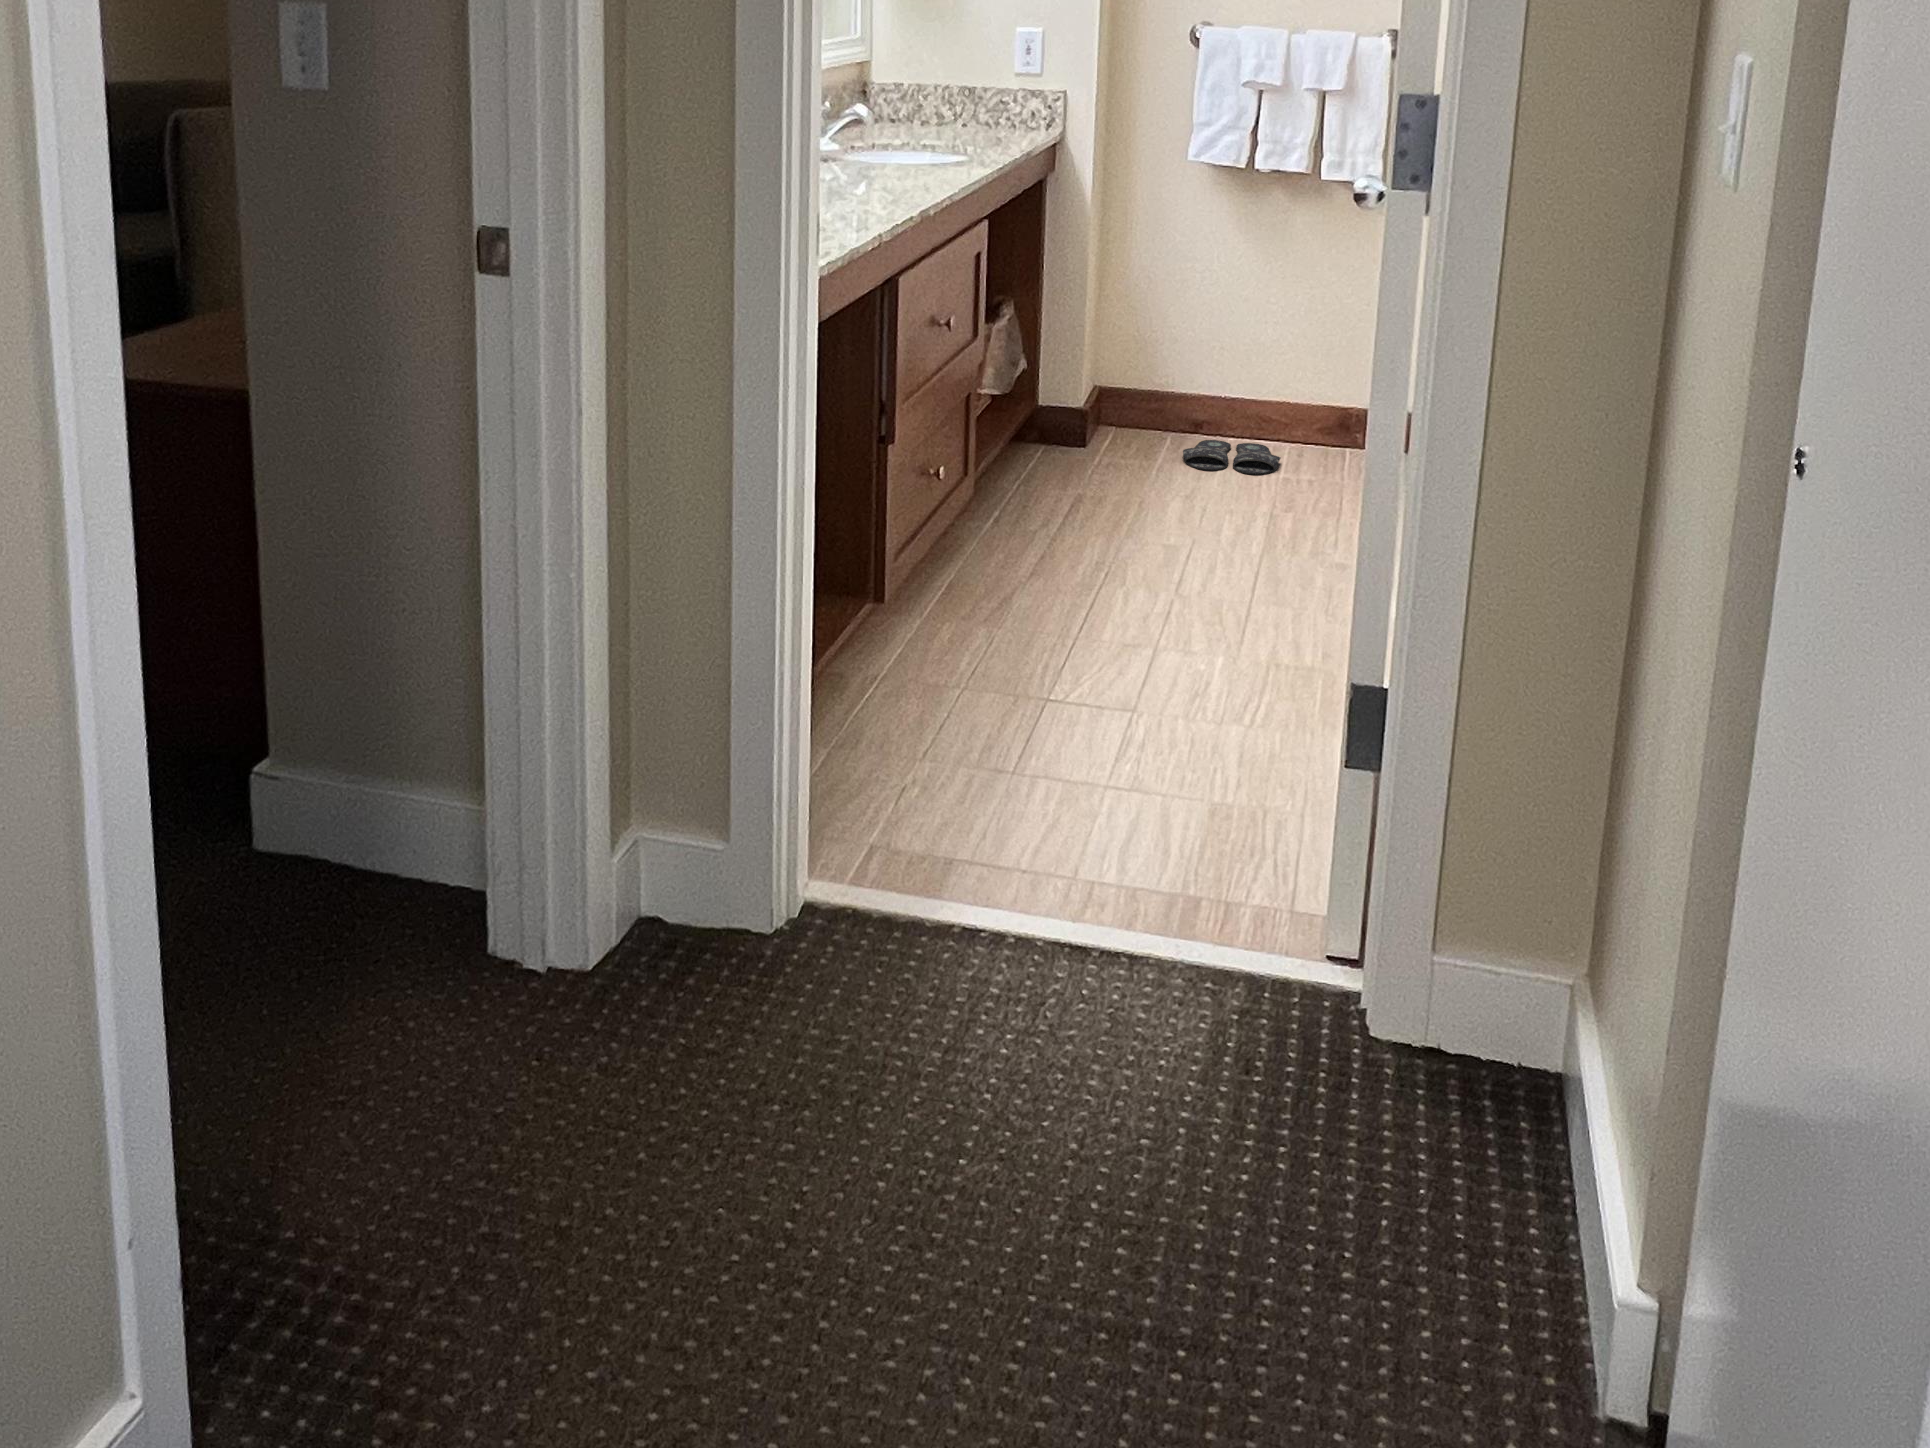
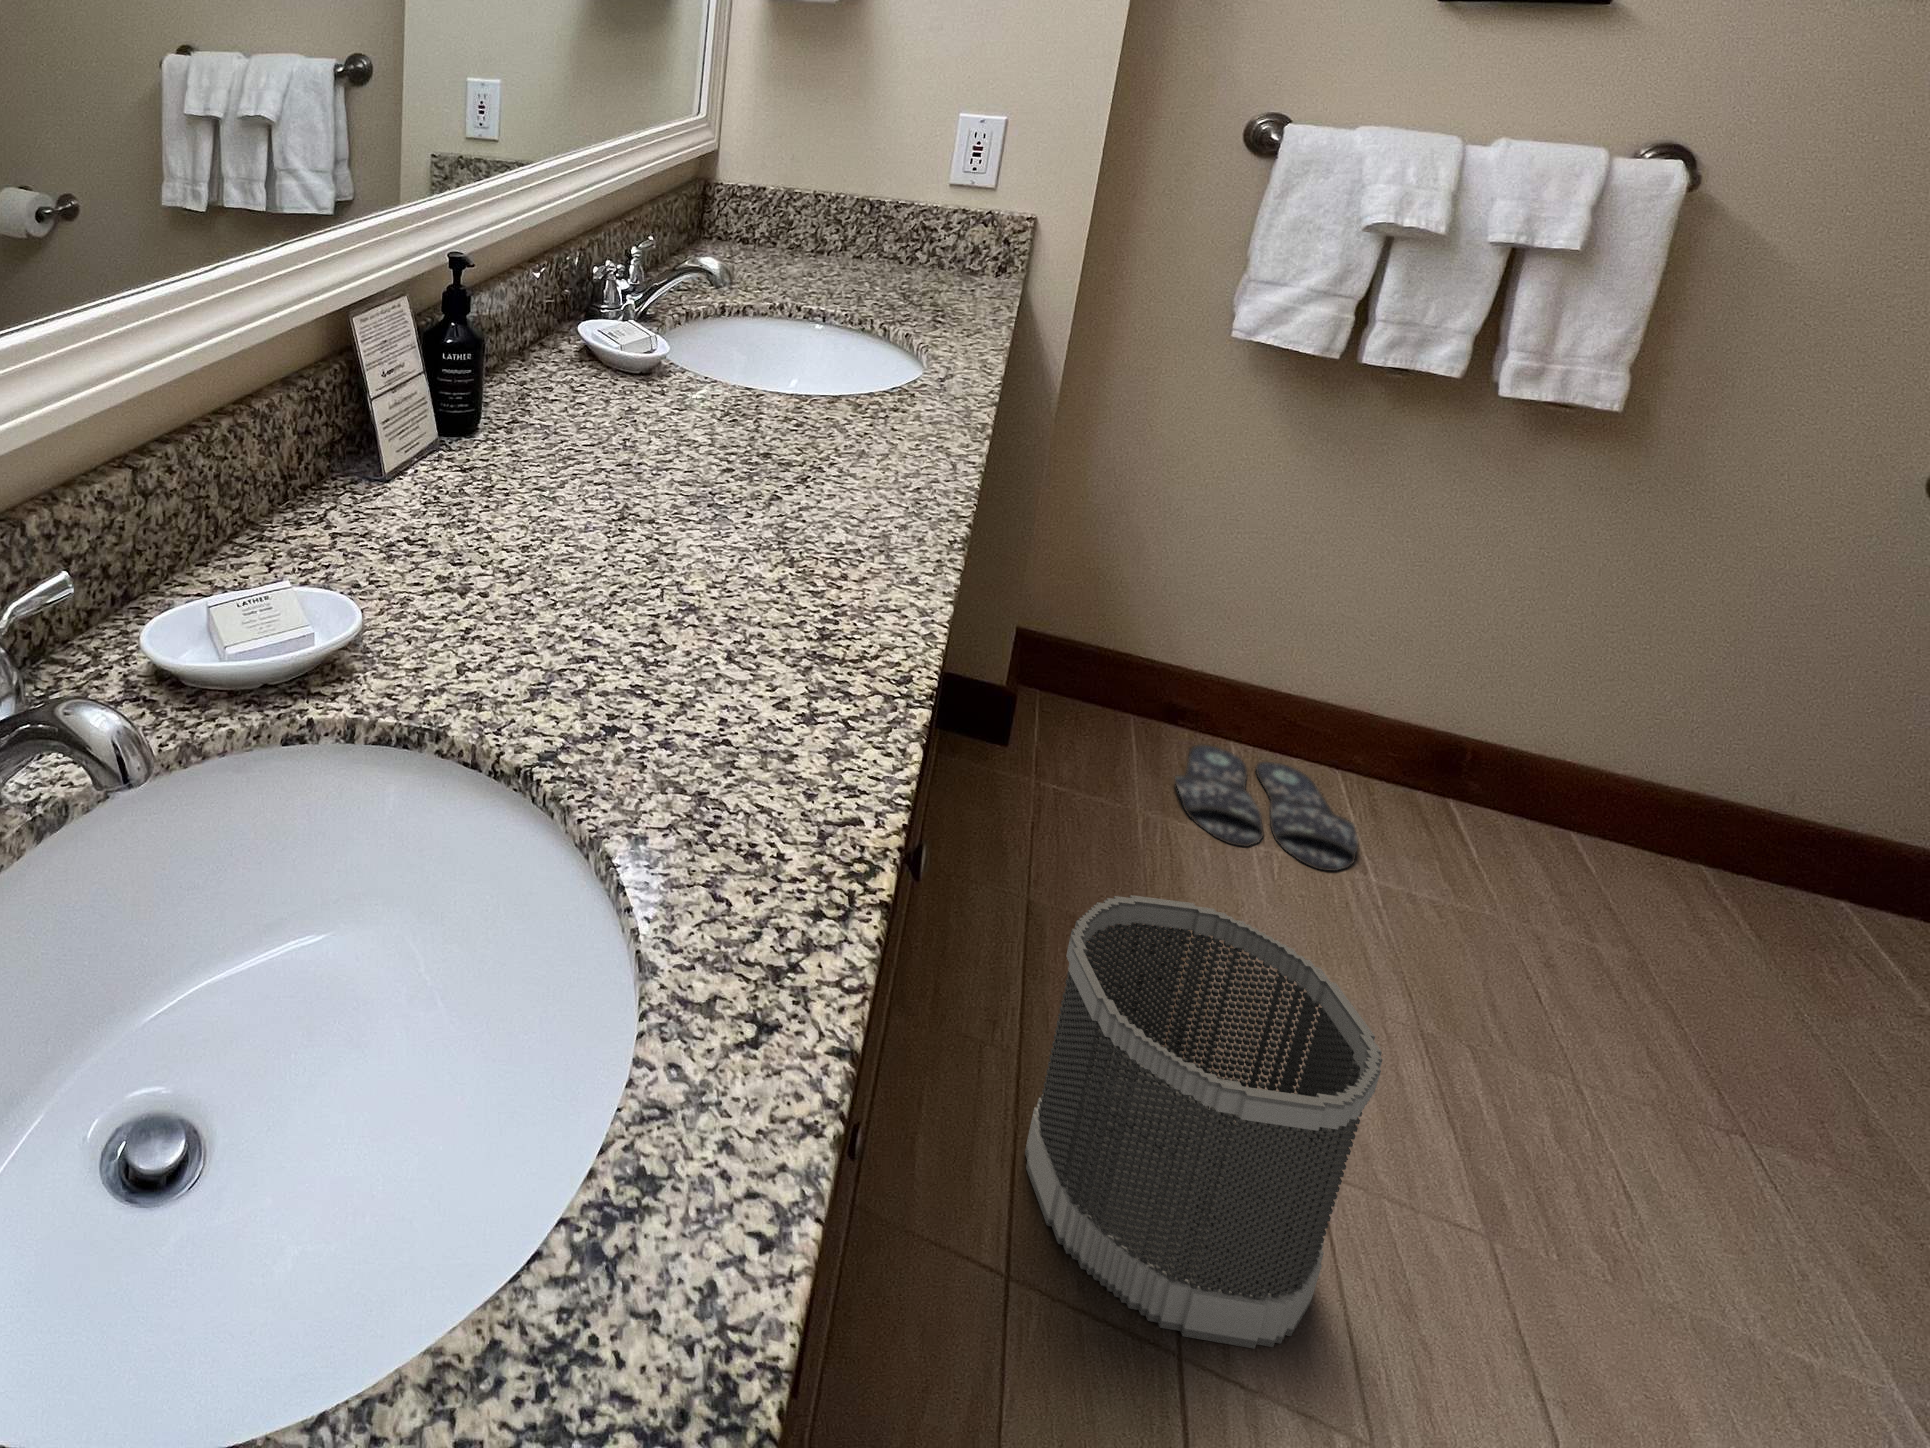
wastebasket: none [1049,407,1181,580] -> present [1025,895,1383,1349]

